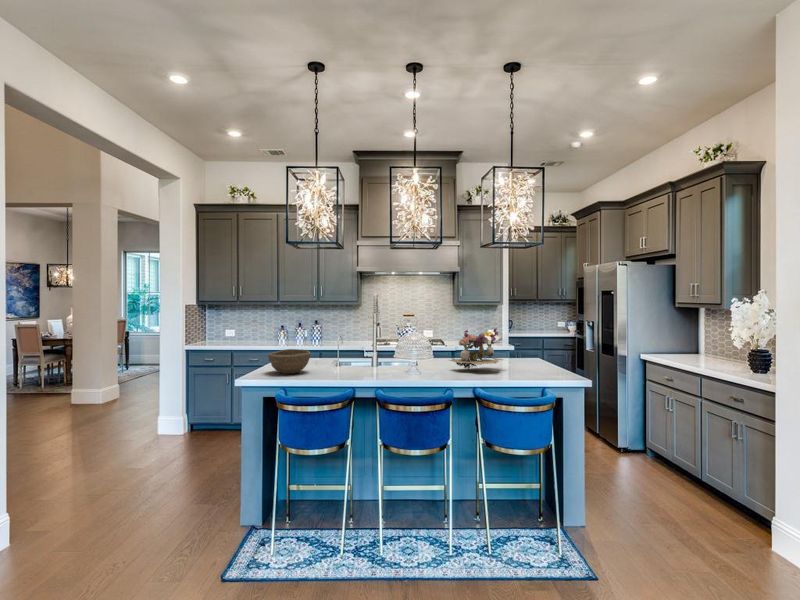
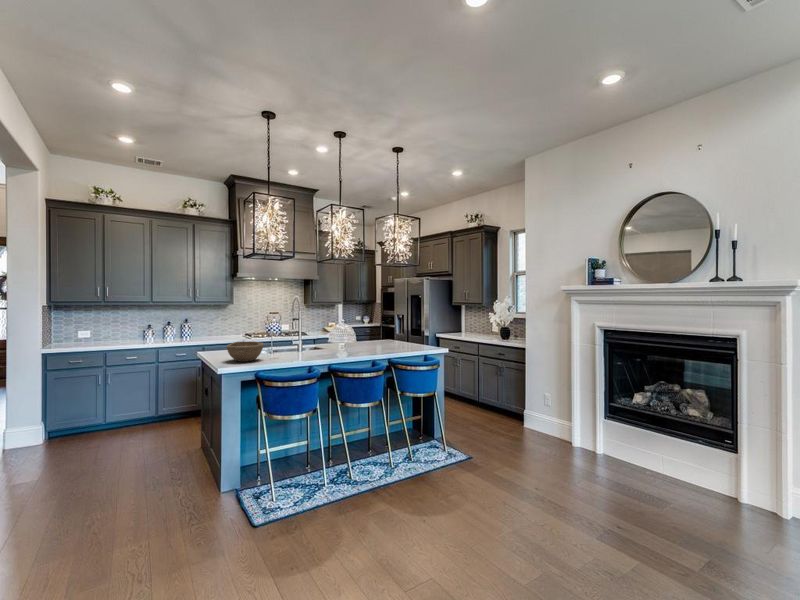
flower arrangement: present [449,328,503,369] -> none [357,319,391,349]

